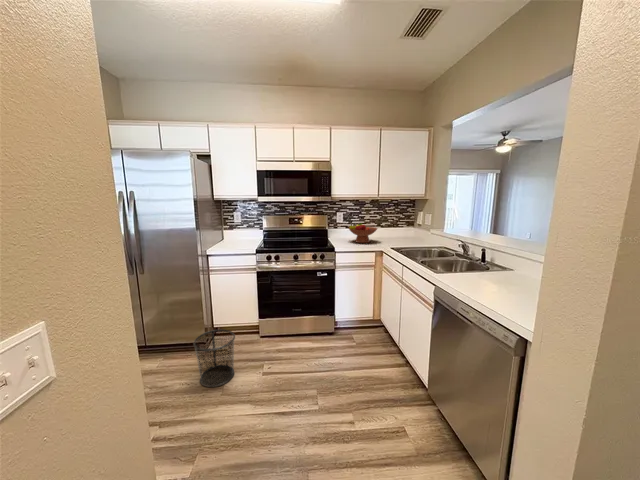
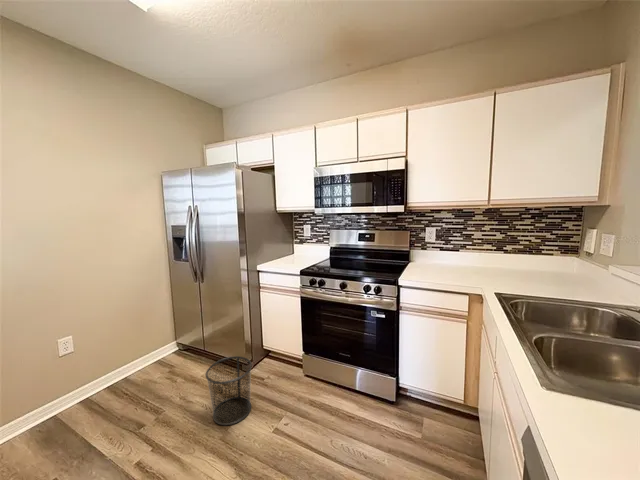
fruit bowl: present [349,223,377,243] -> none [433,245,485,277]

